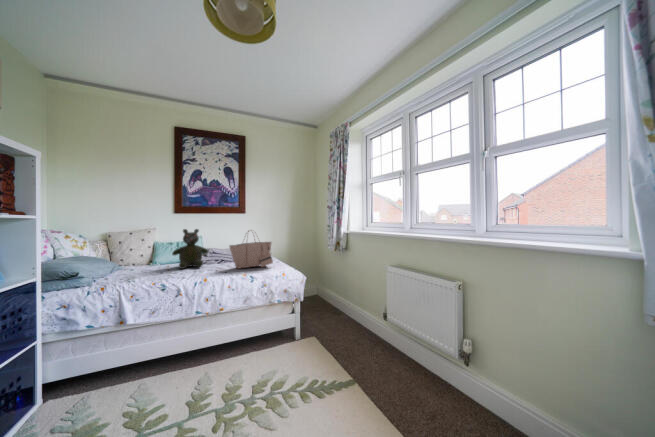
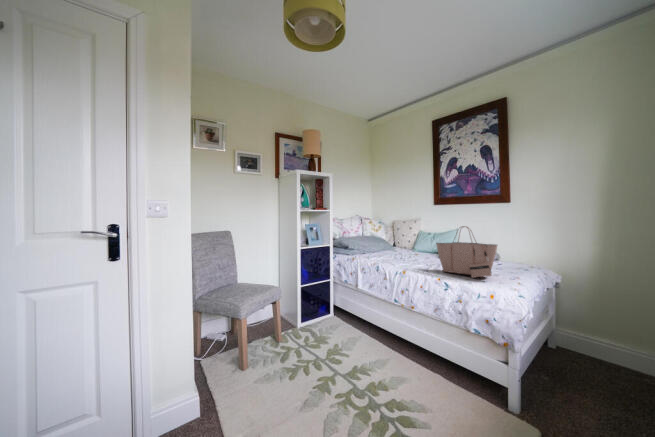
teddy bear: present [172,229,208,269] -> none [402,223,434,261]

